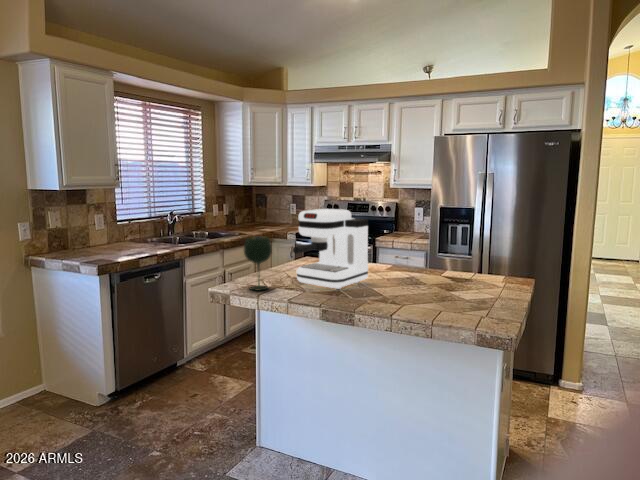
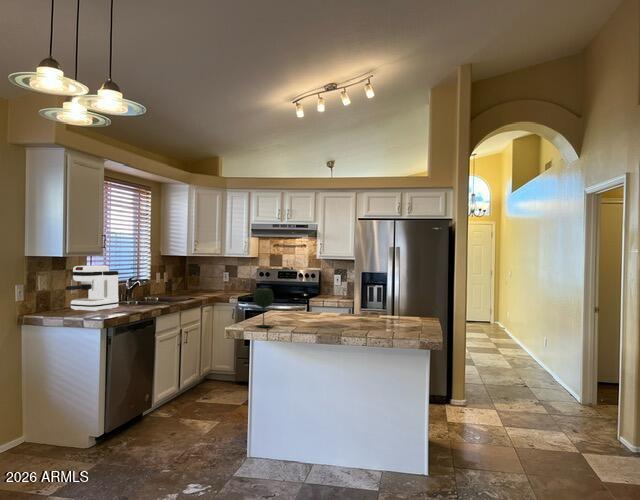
coffee maker: present [293,209,368,289] -> present [66,266,119,311]

